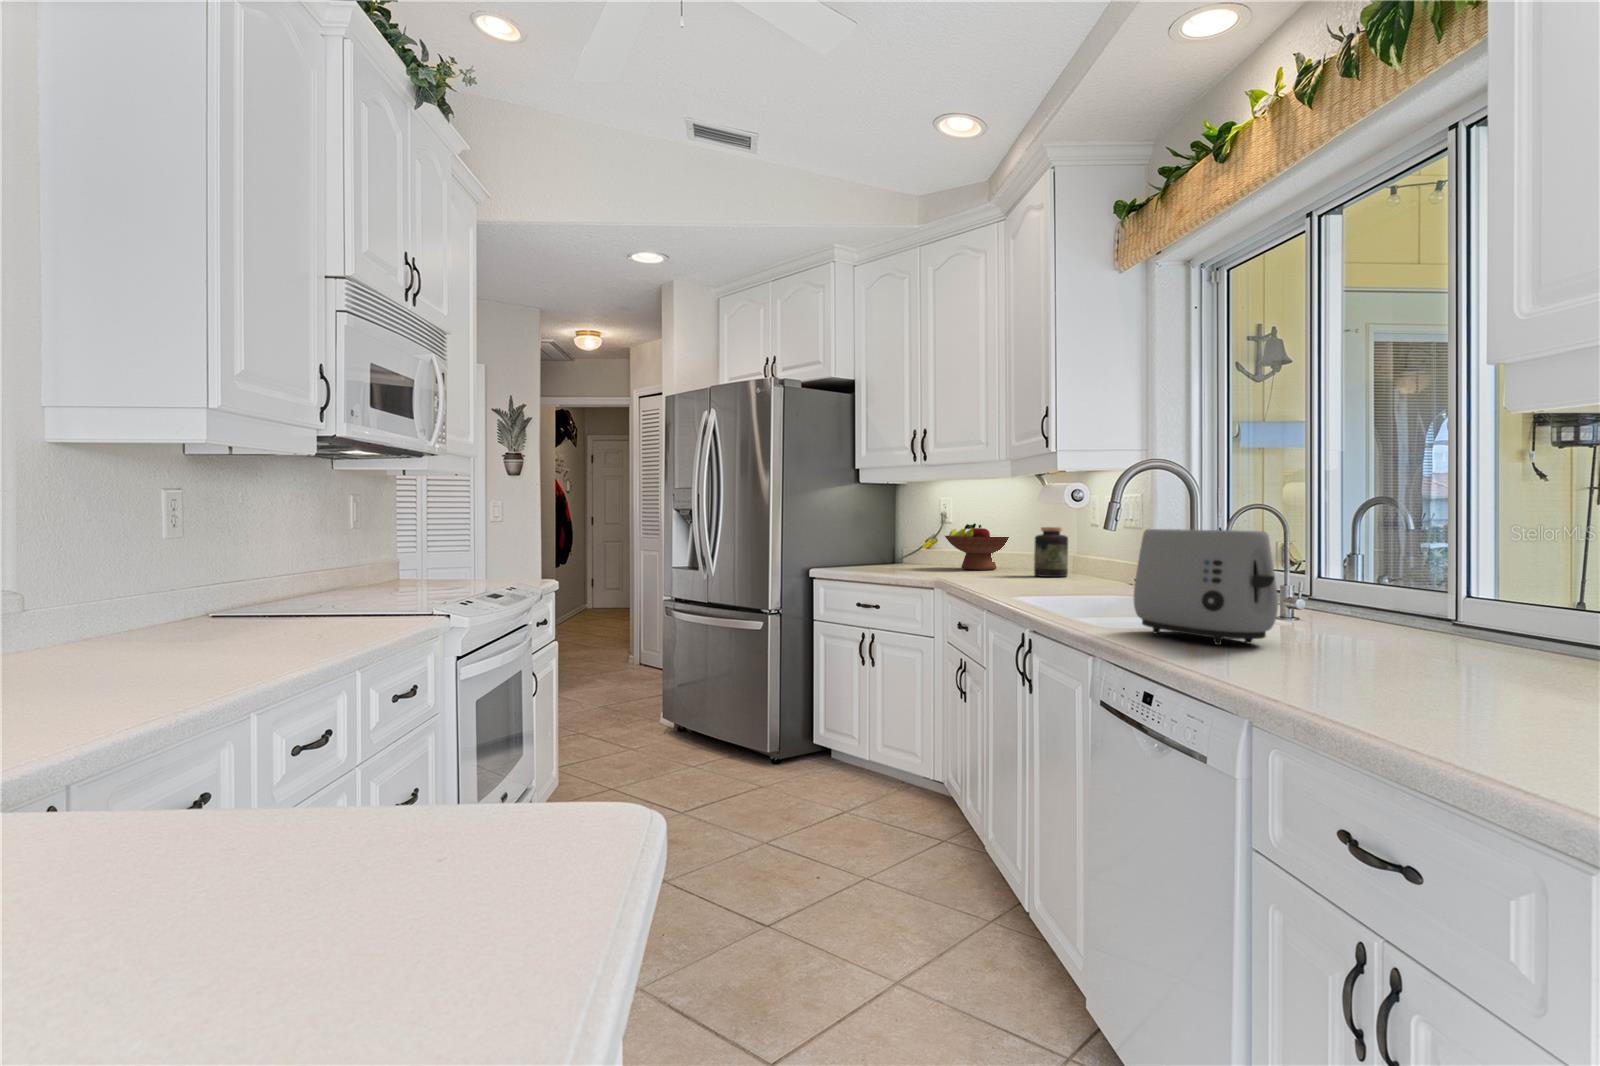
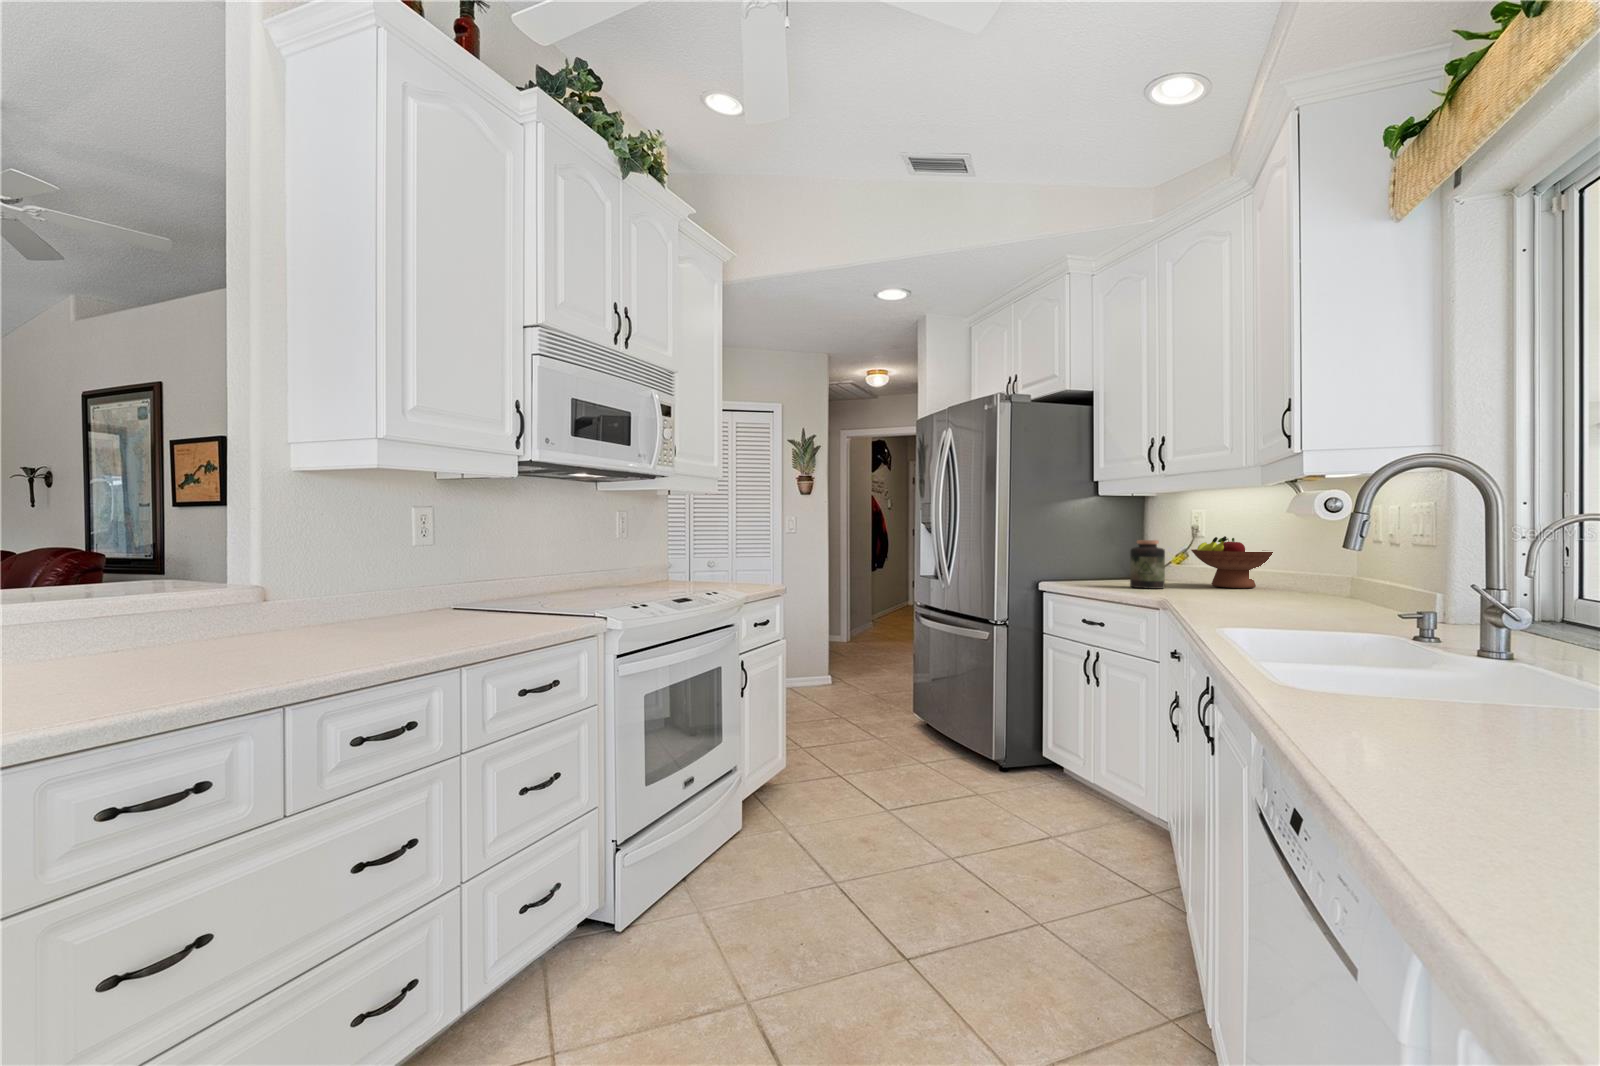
jar: present [1034,527,1068,577] -> present [1130,540,1165,589]
toaster: present [1133,529,1278,645] -> none [1327,550,1589,743]

